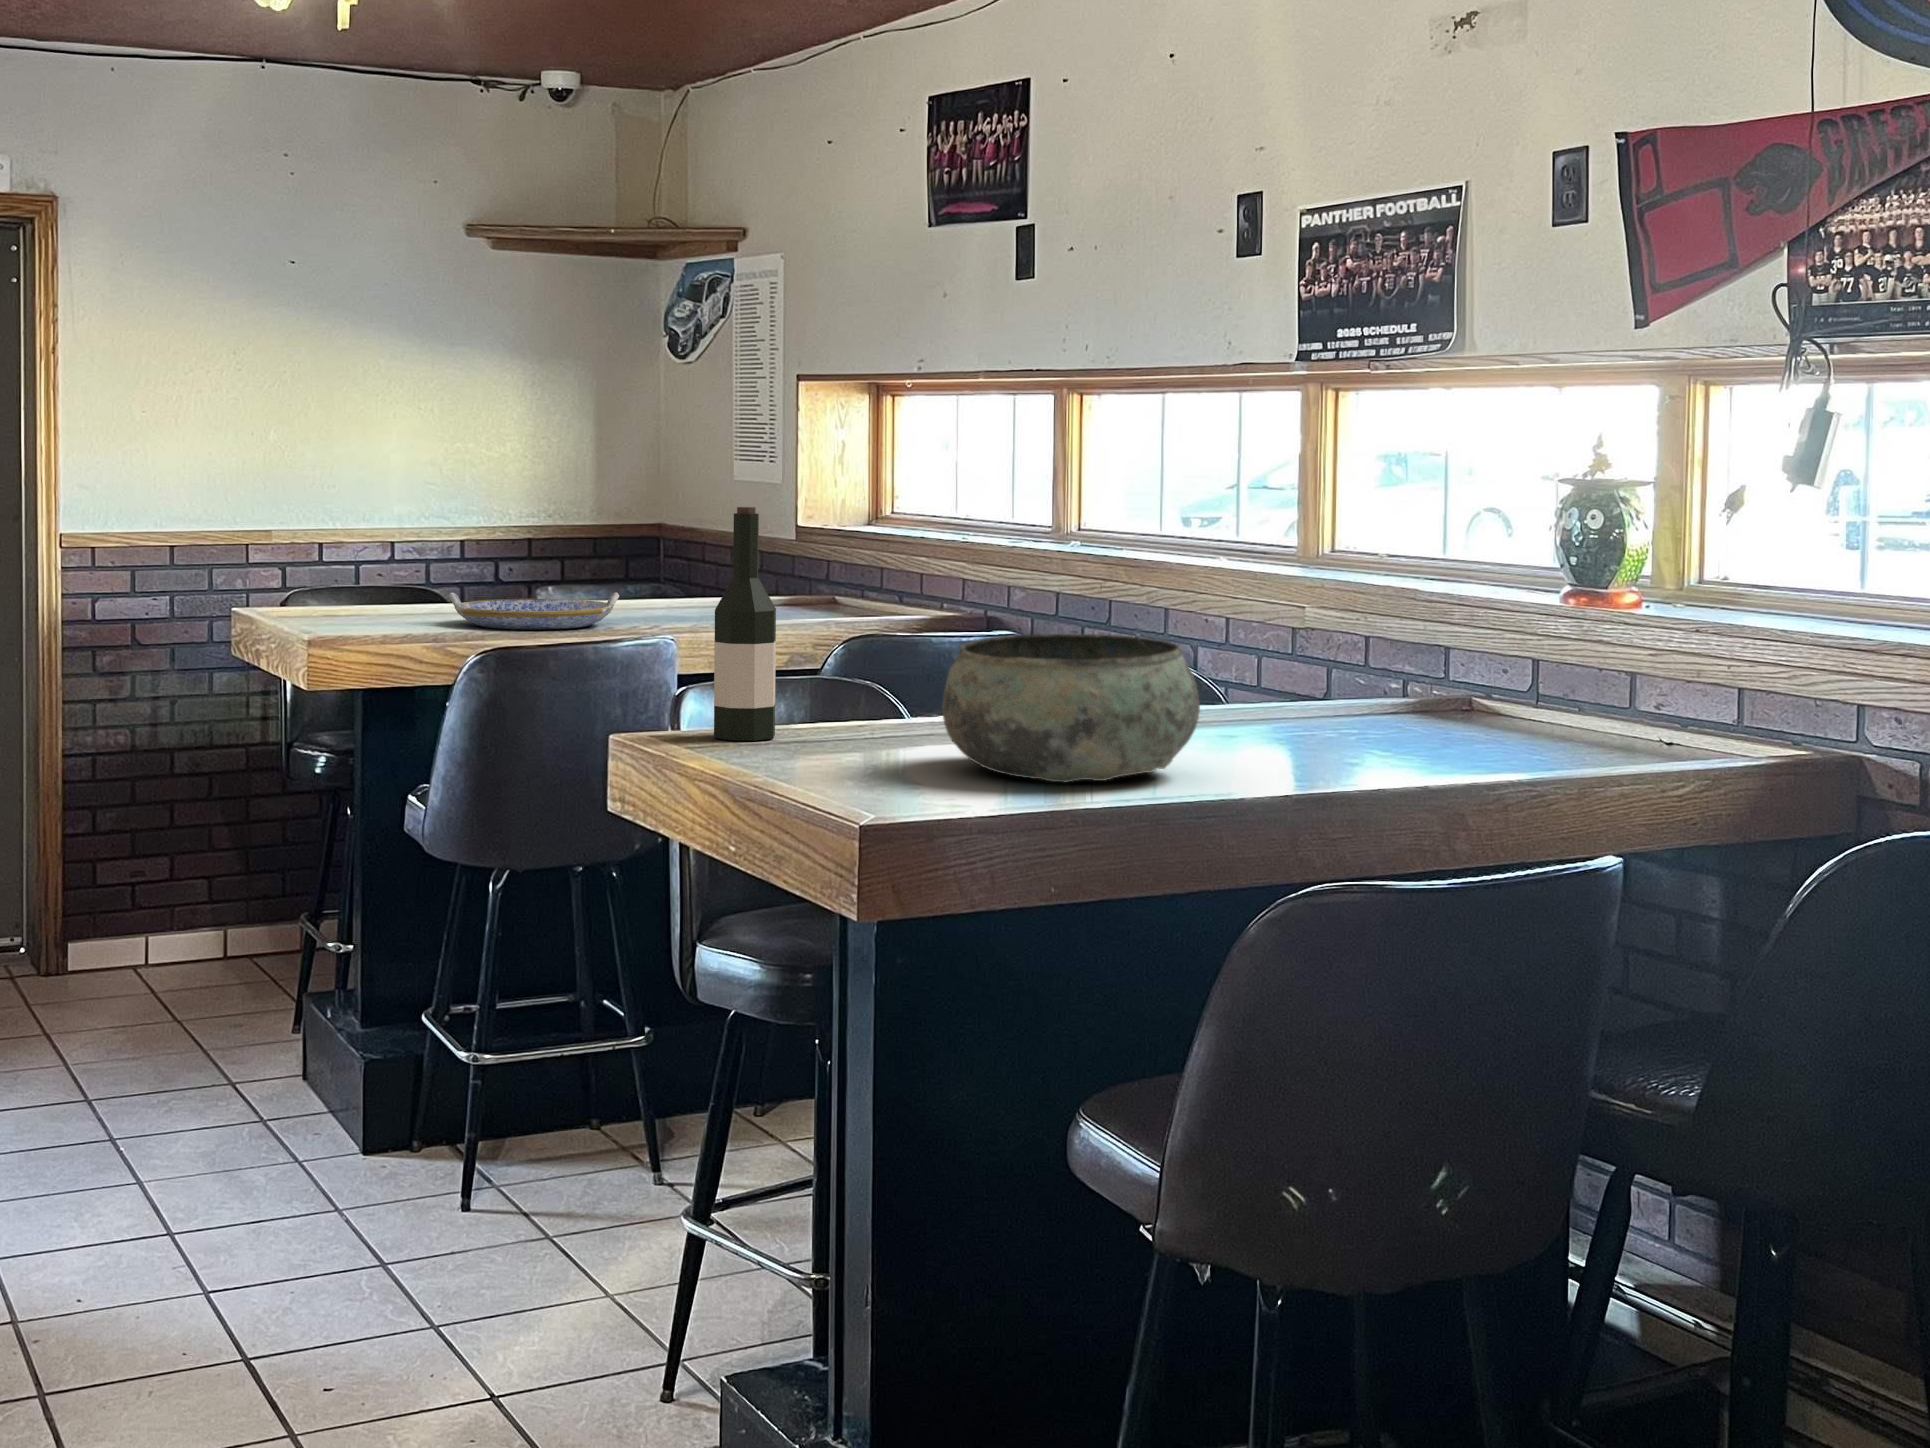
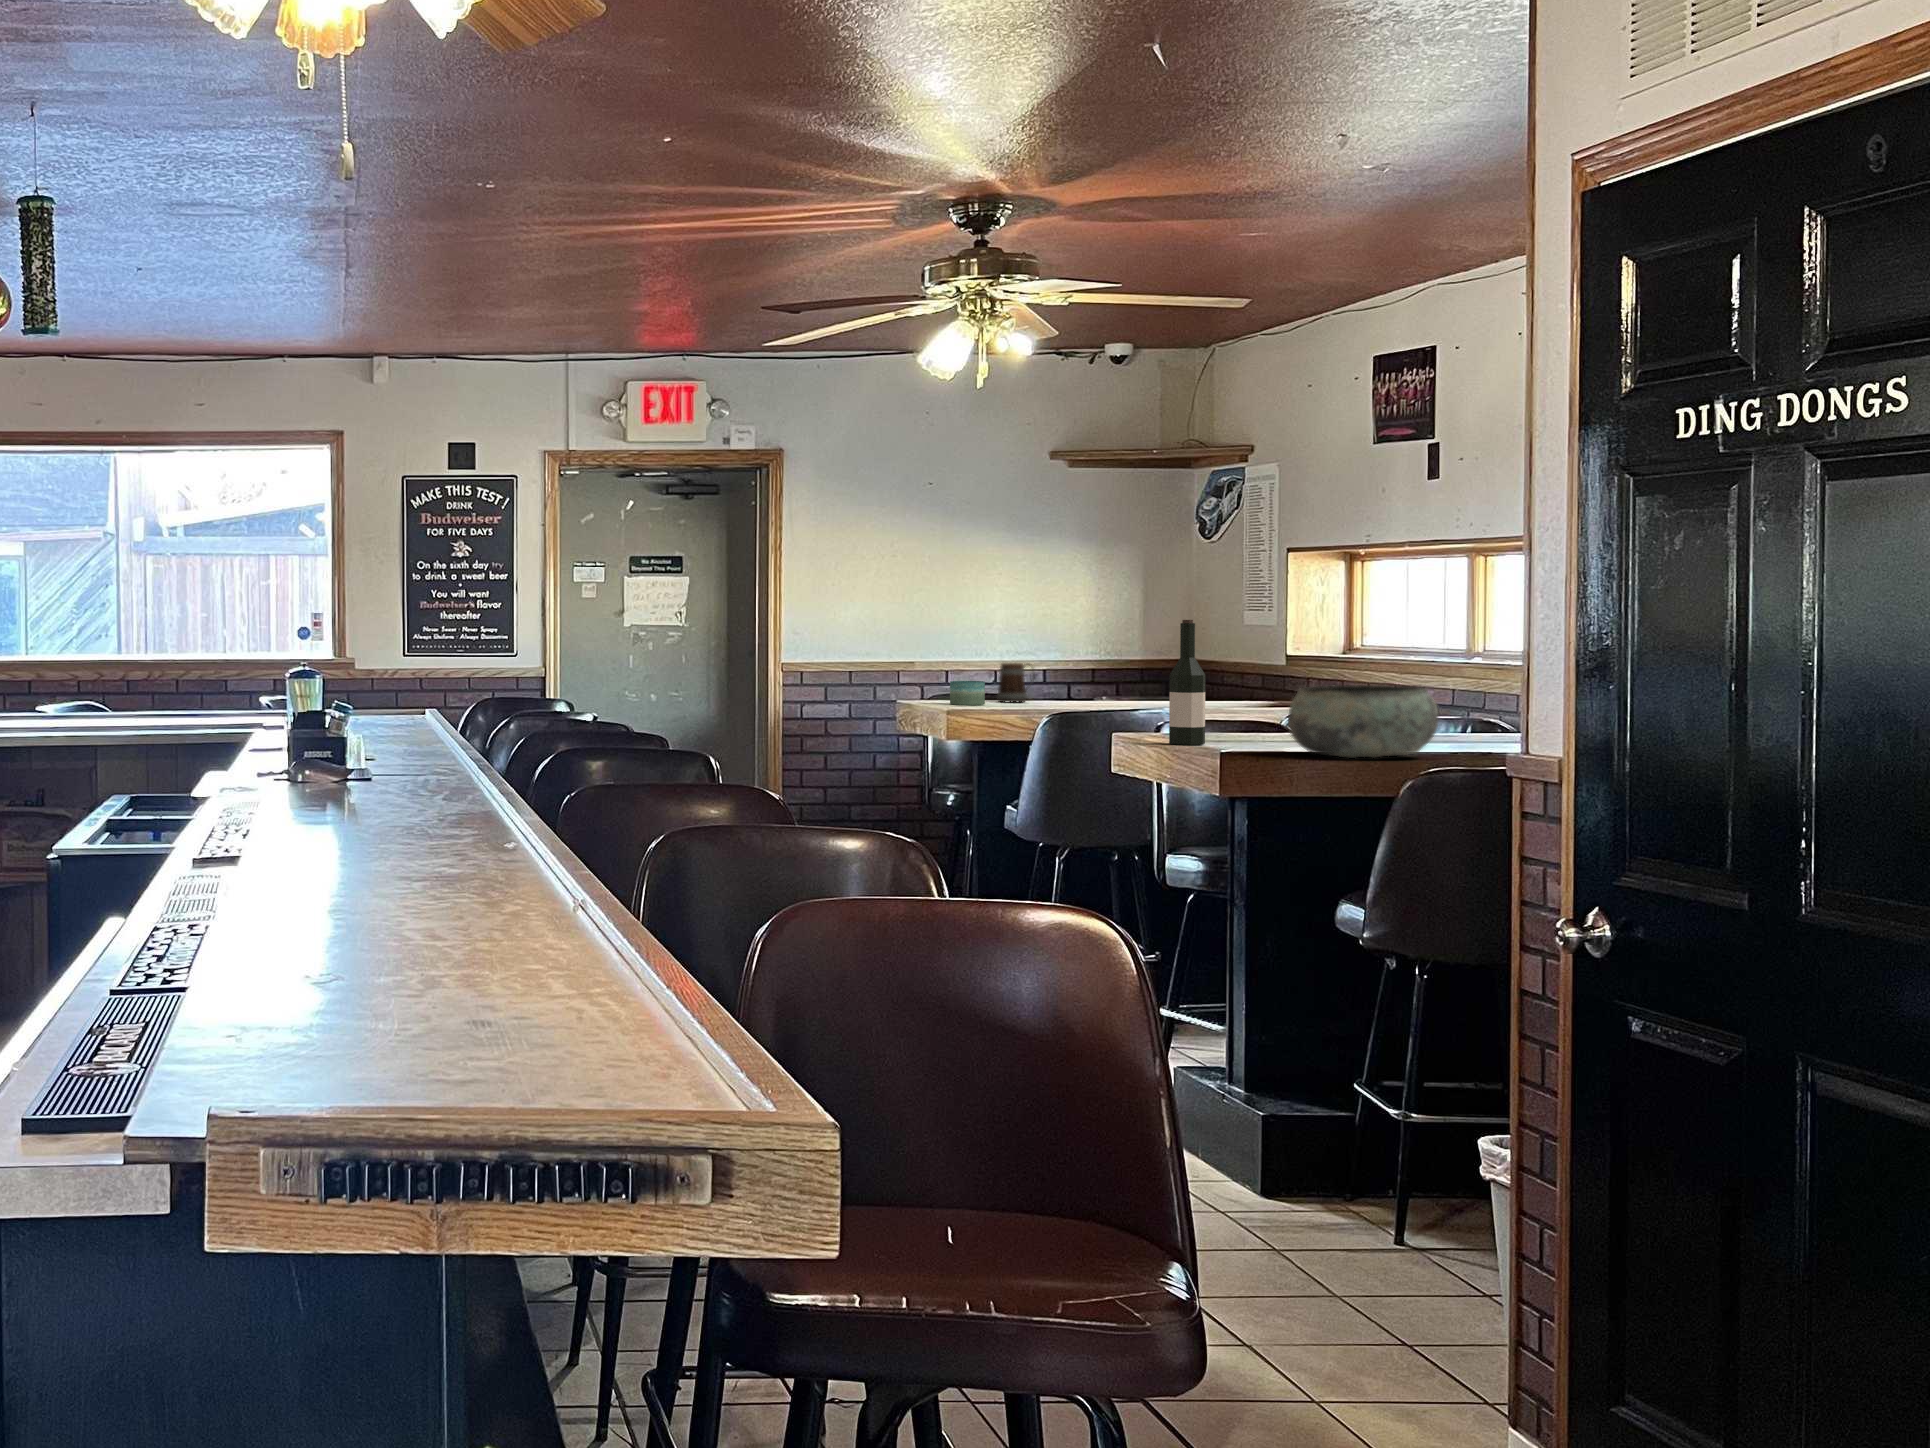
beer mug: none [390,538,447,600] -> present [997,663,1028,702]
candle: none [318,570,372,609] -> present [950,681,985,705]
serving tray: present [449,592,619,630] -> none [1033,691,1145,713]

